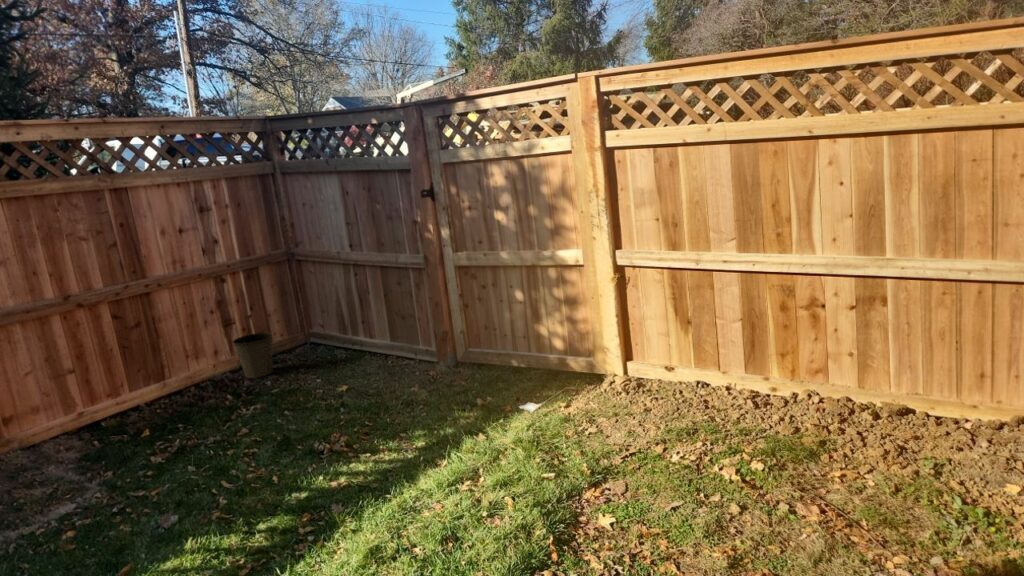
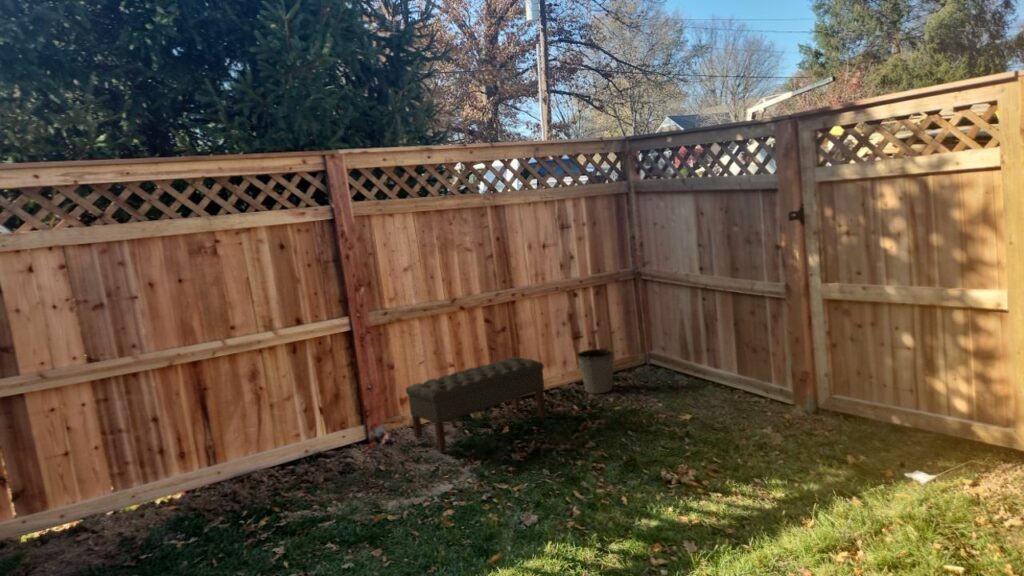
bench: none [28,352,202,466] -> present [406,357,546,453]

